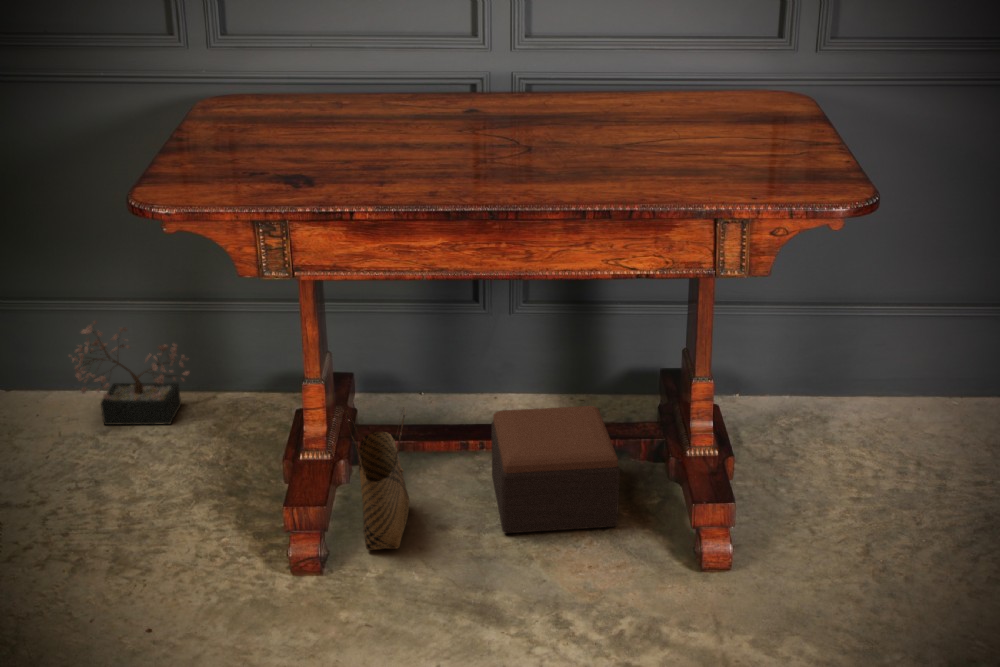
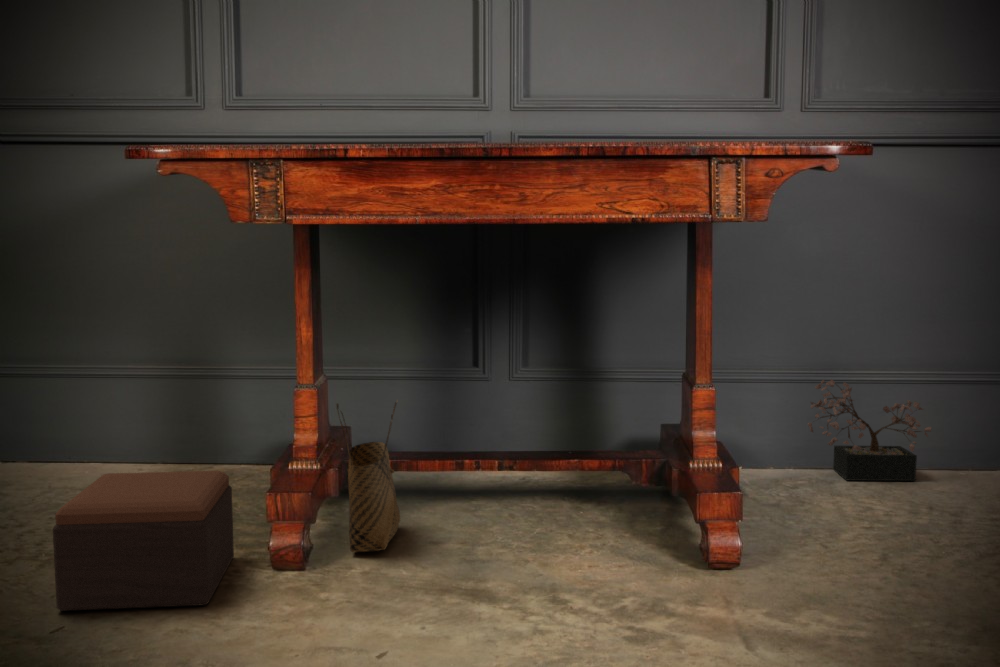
decorative plant: present [69,321,190,425] -> present [808,379,932,481]
footstool: present [491,406,620,533] -> present [53,471,234,611]

